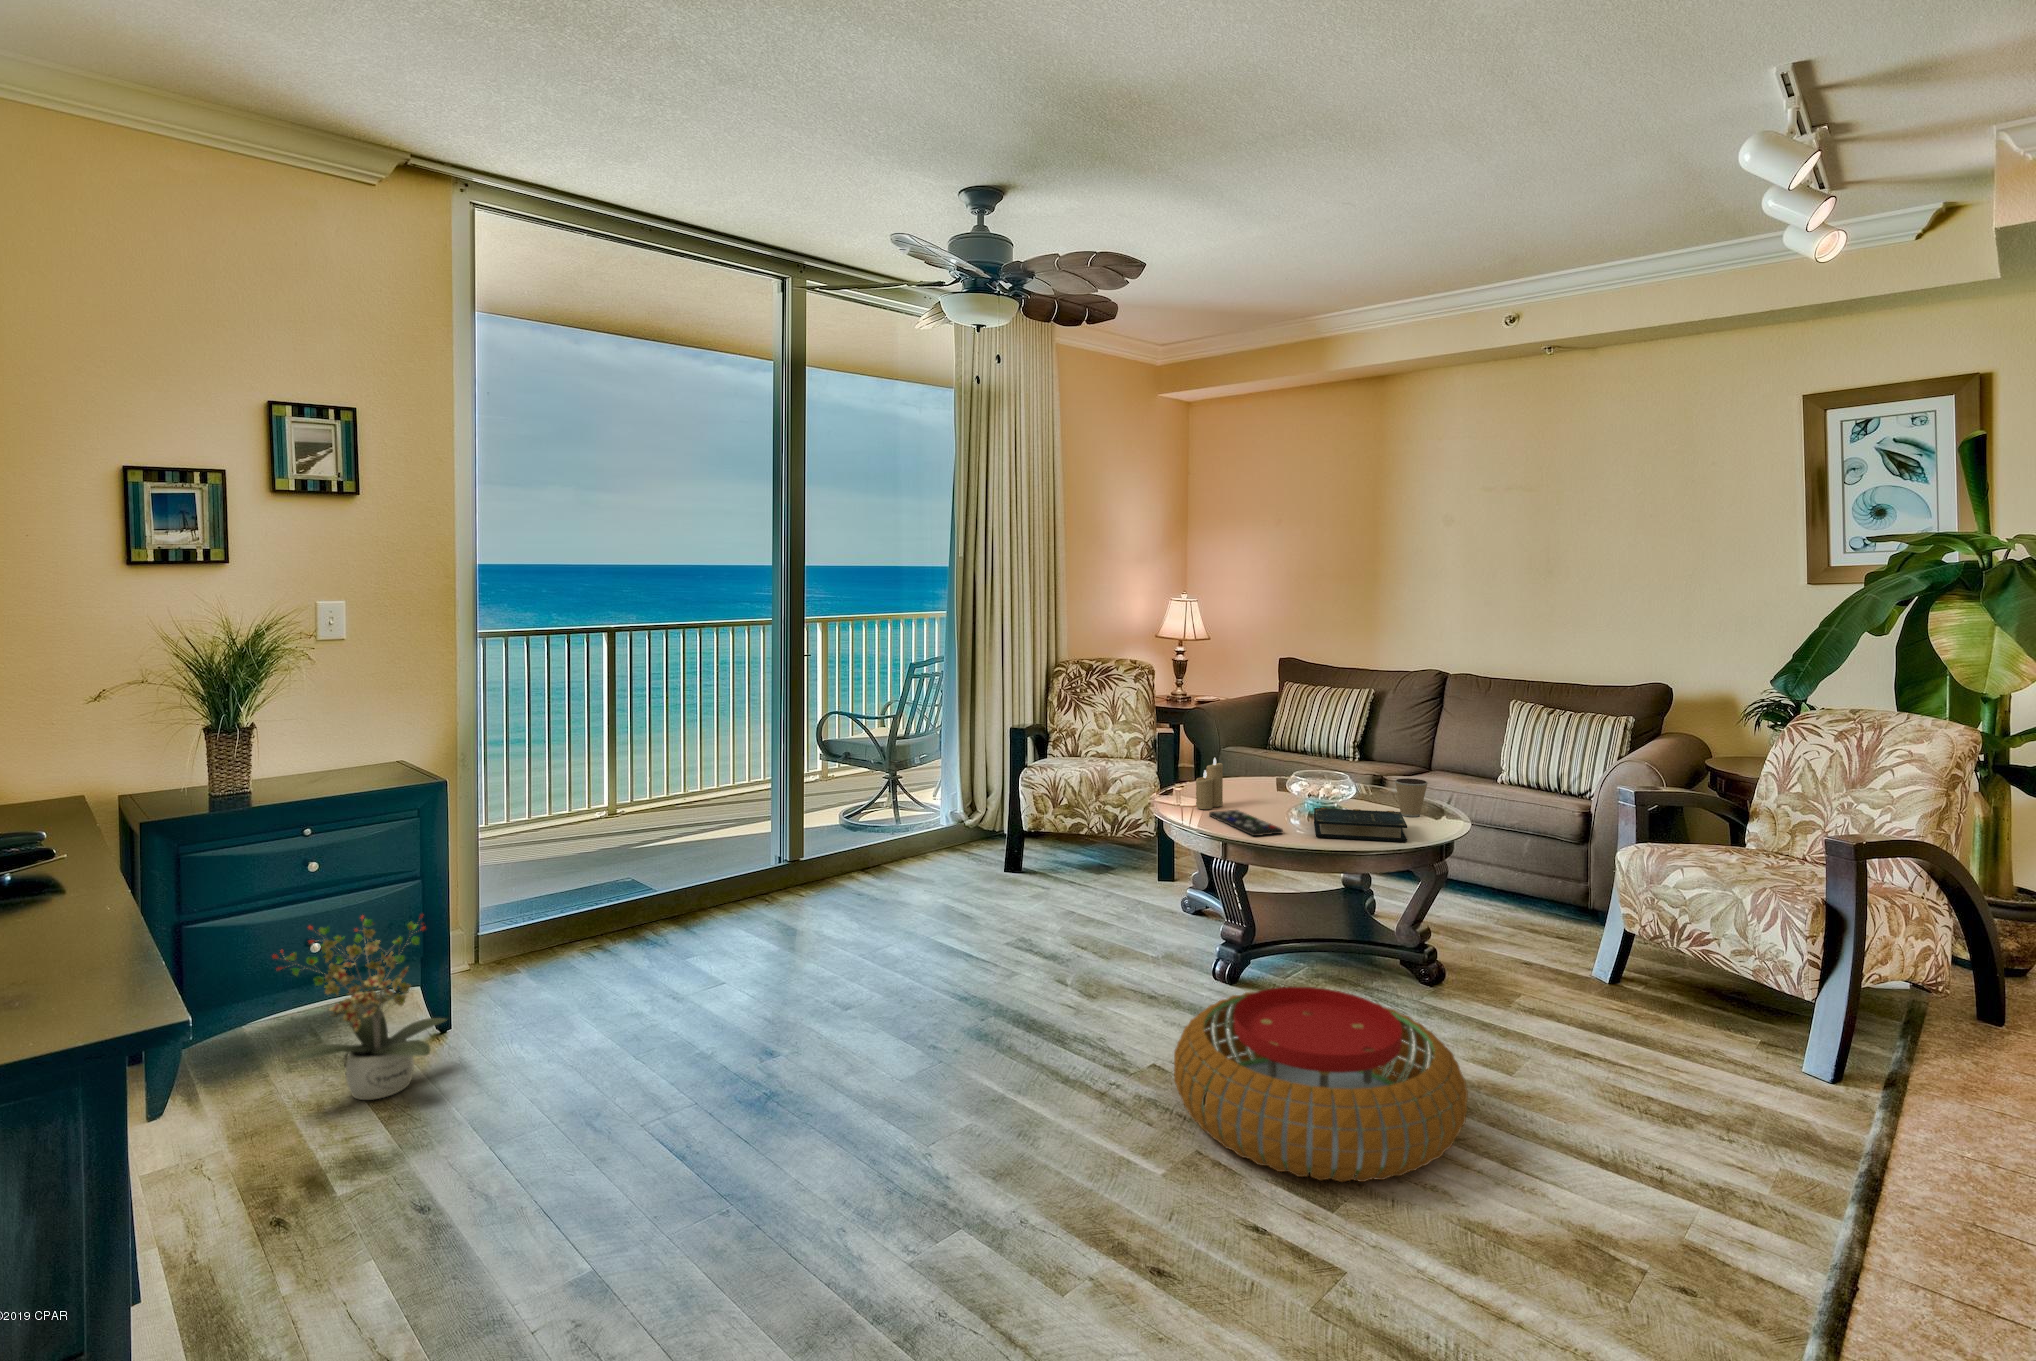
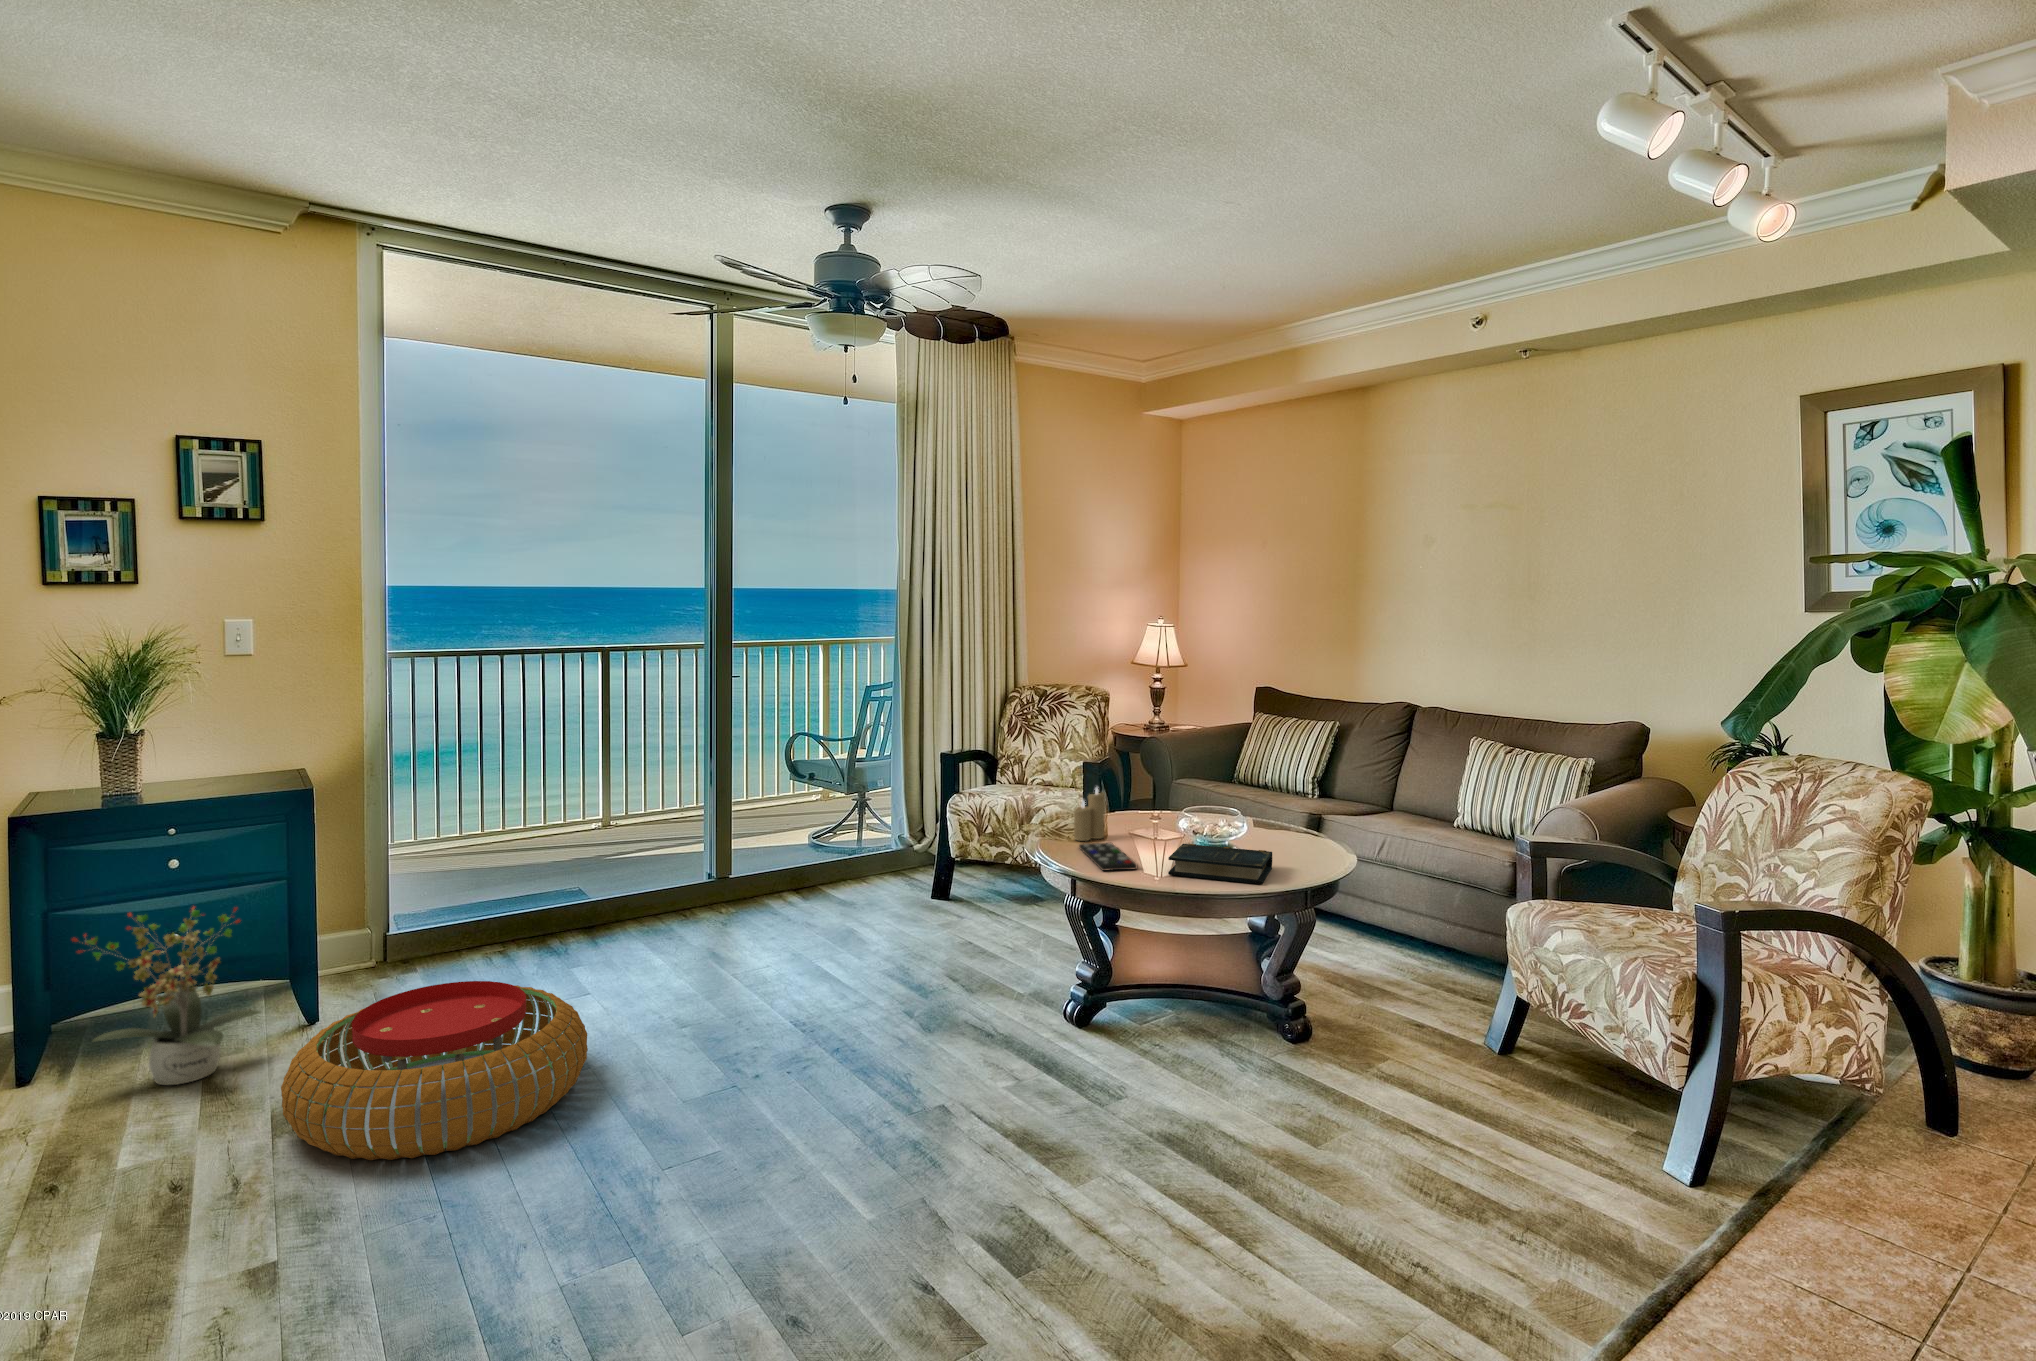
coffee cup: present [1395,778,1428,817] -> none [1280,816,1316,858]
pouf: present [1174,987,1468,1182] -> present [281,981,588,1160]

